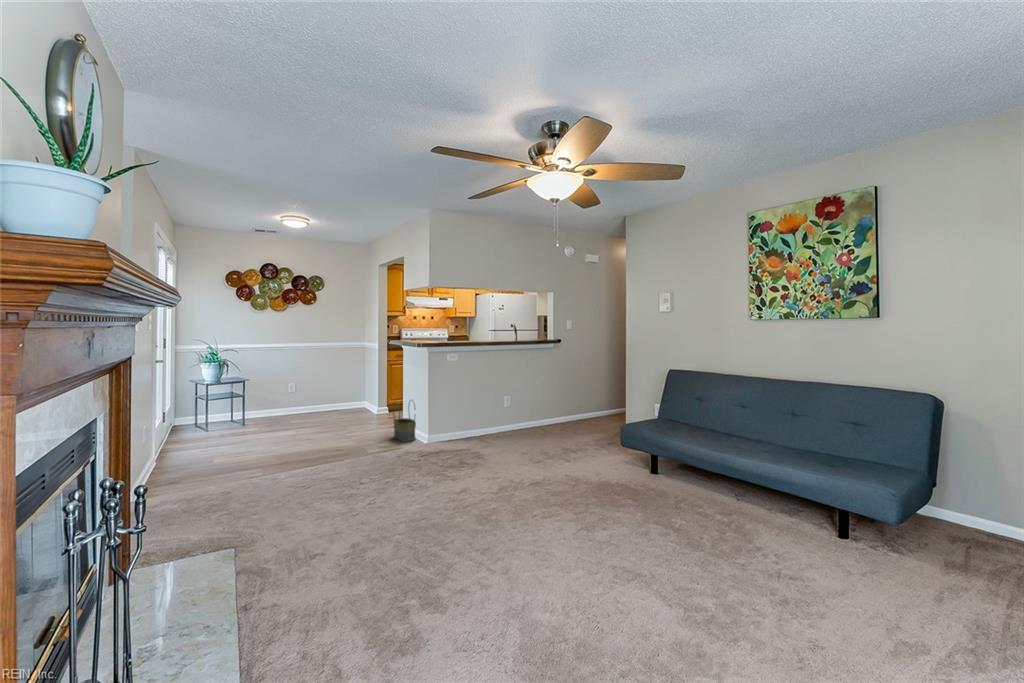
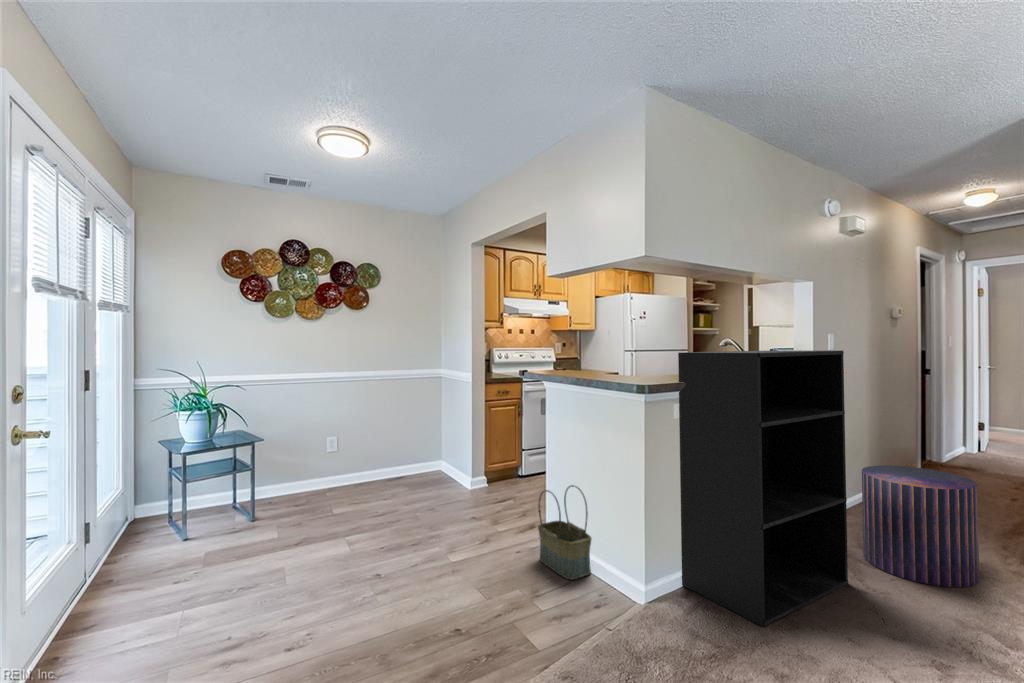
bookshelf: none [454,334,532,452] -> present [678,350,848,626]
pouf: none [553,392,596,442] -> present [862,466,979,587]

